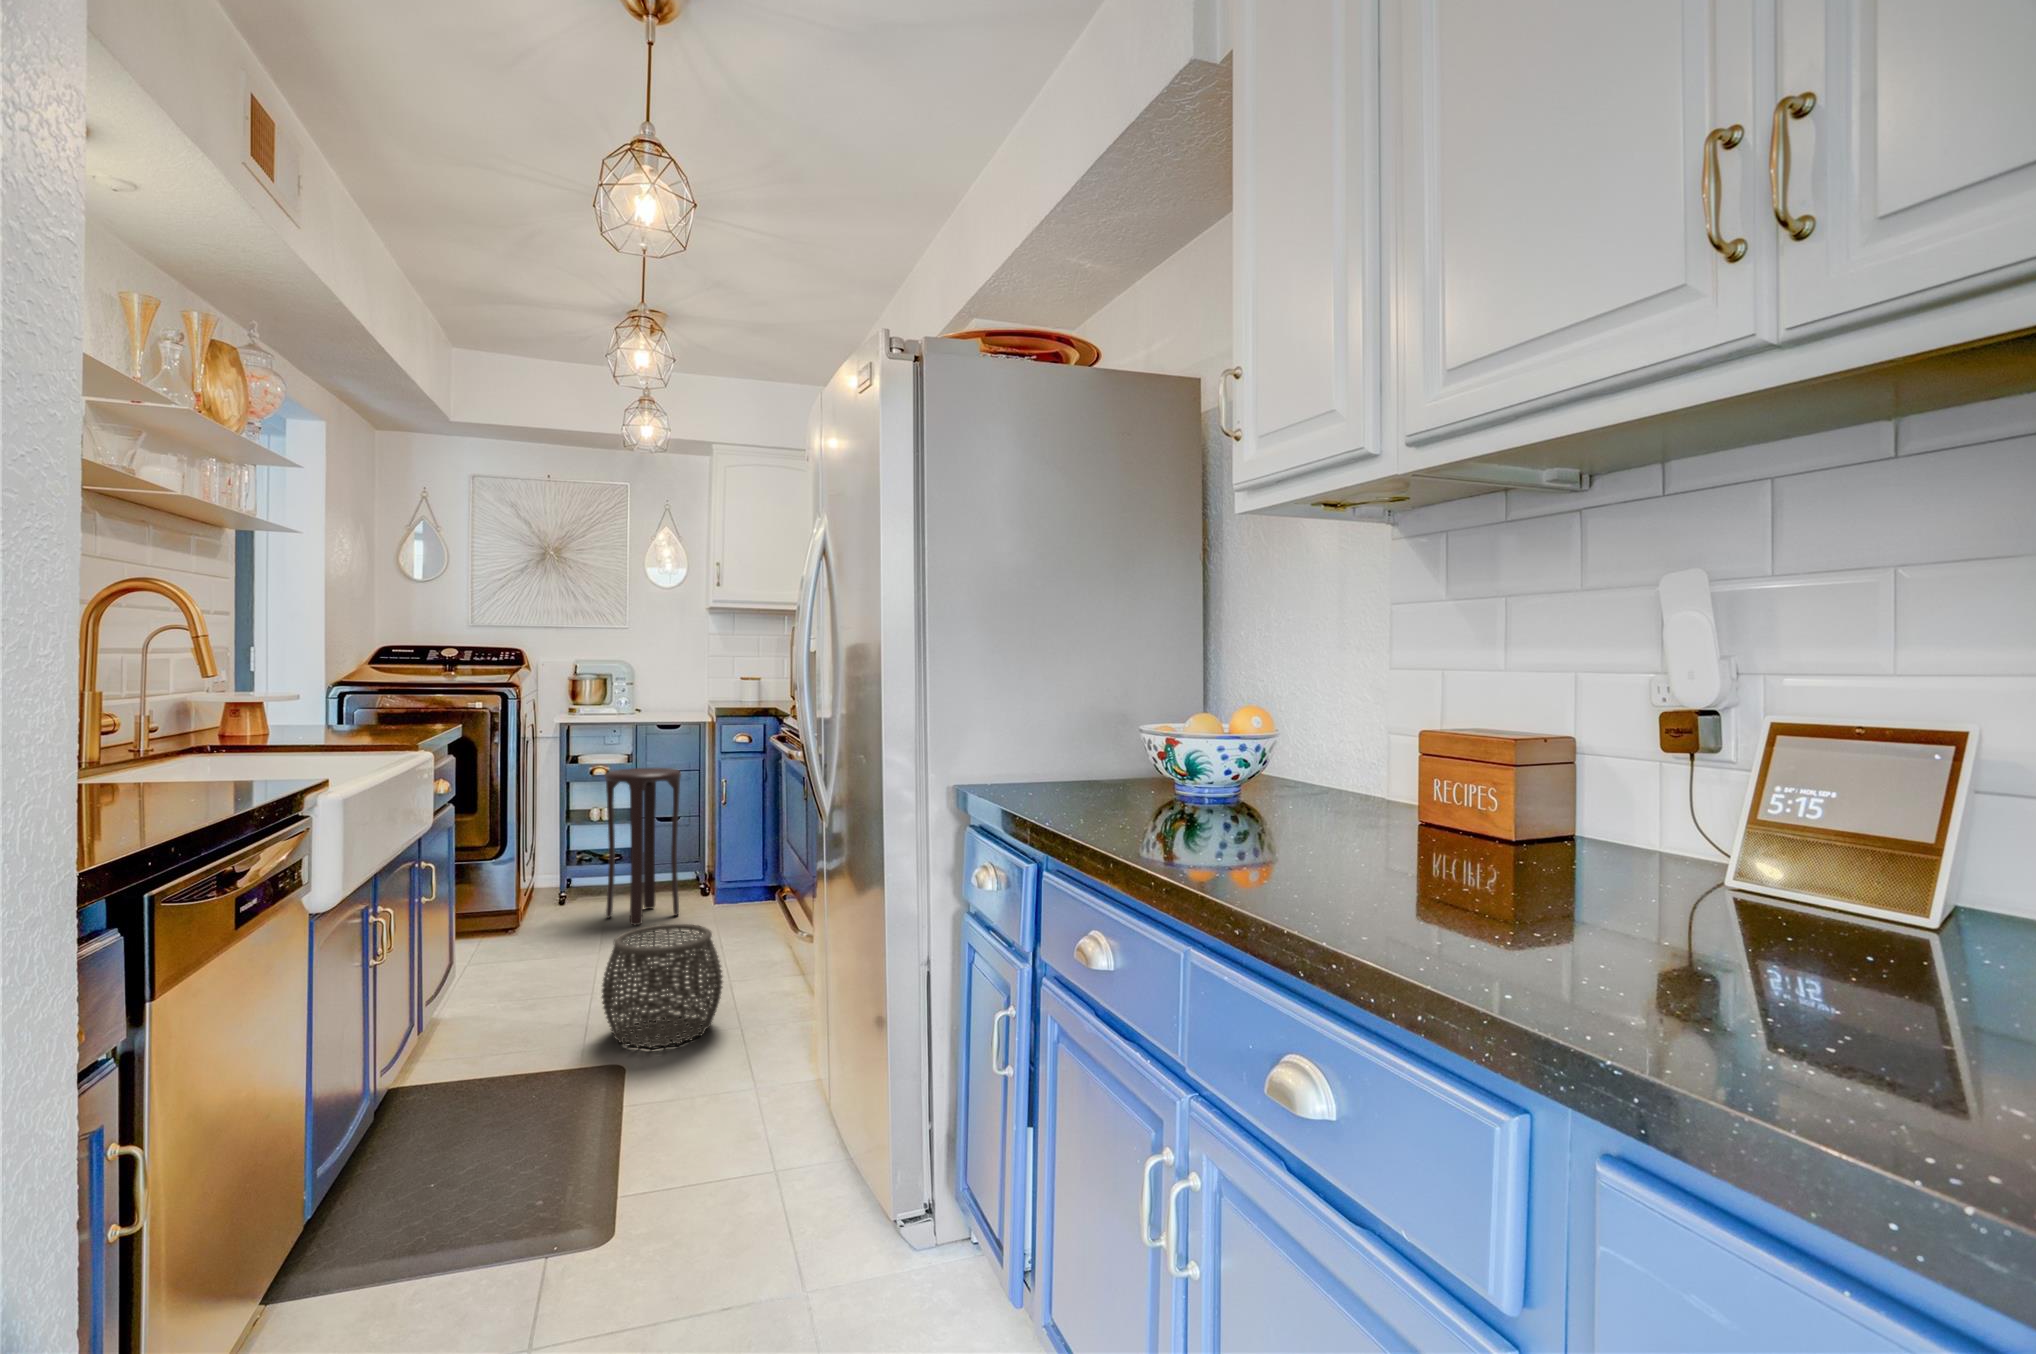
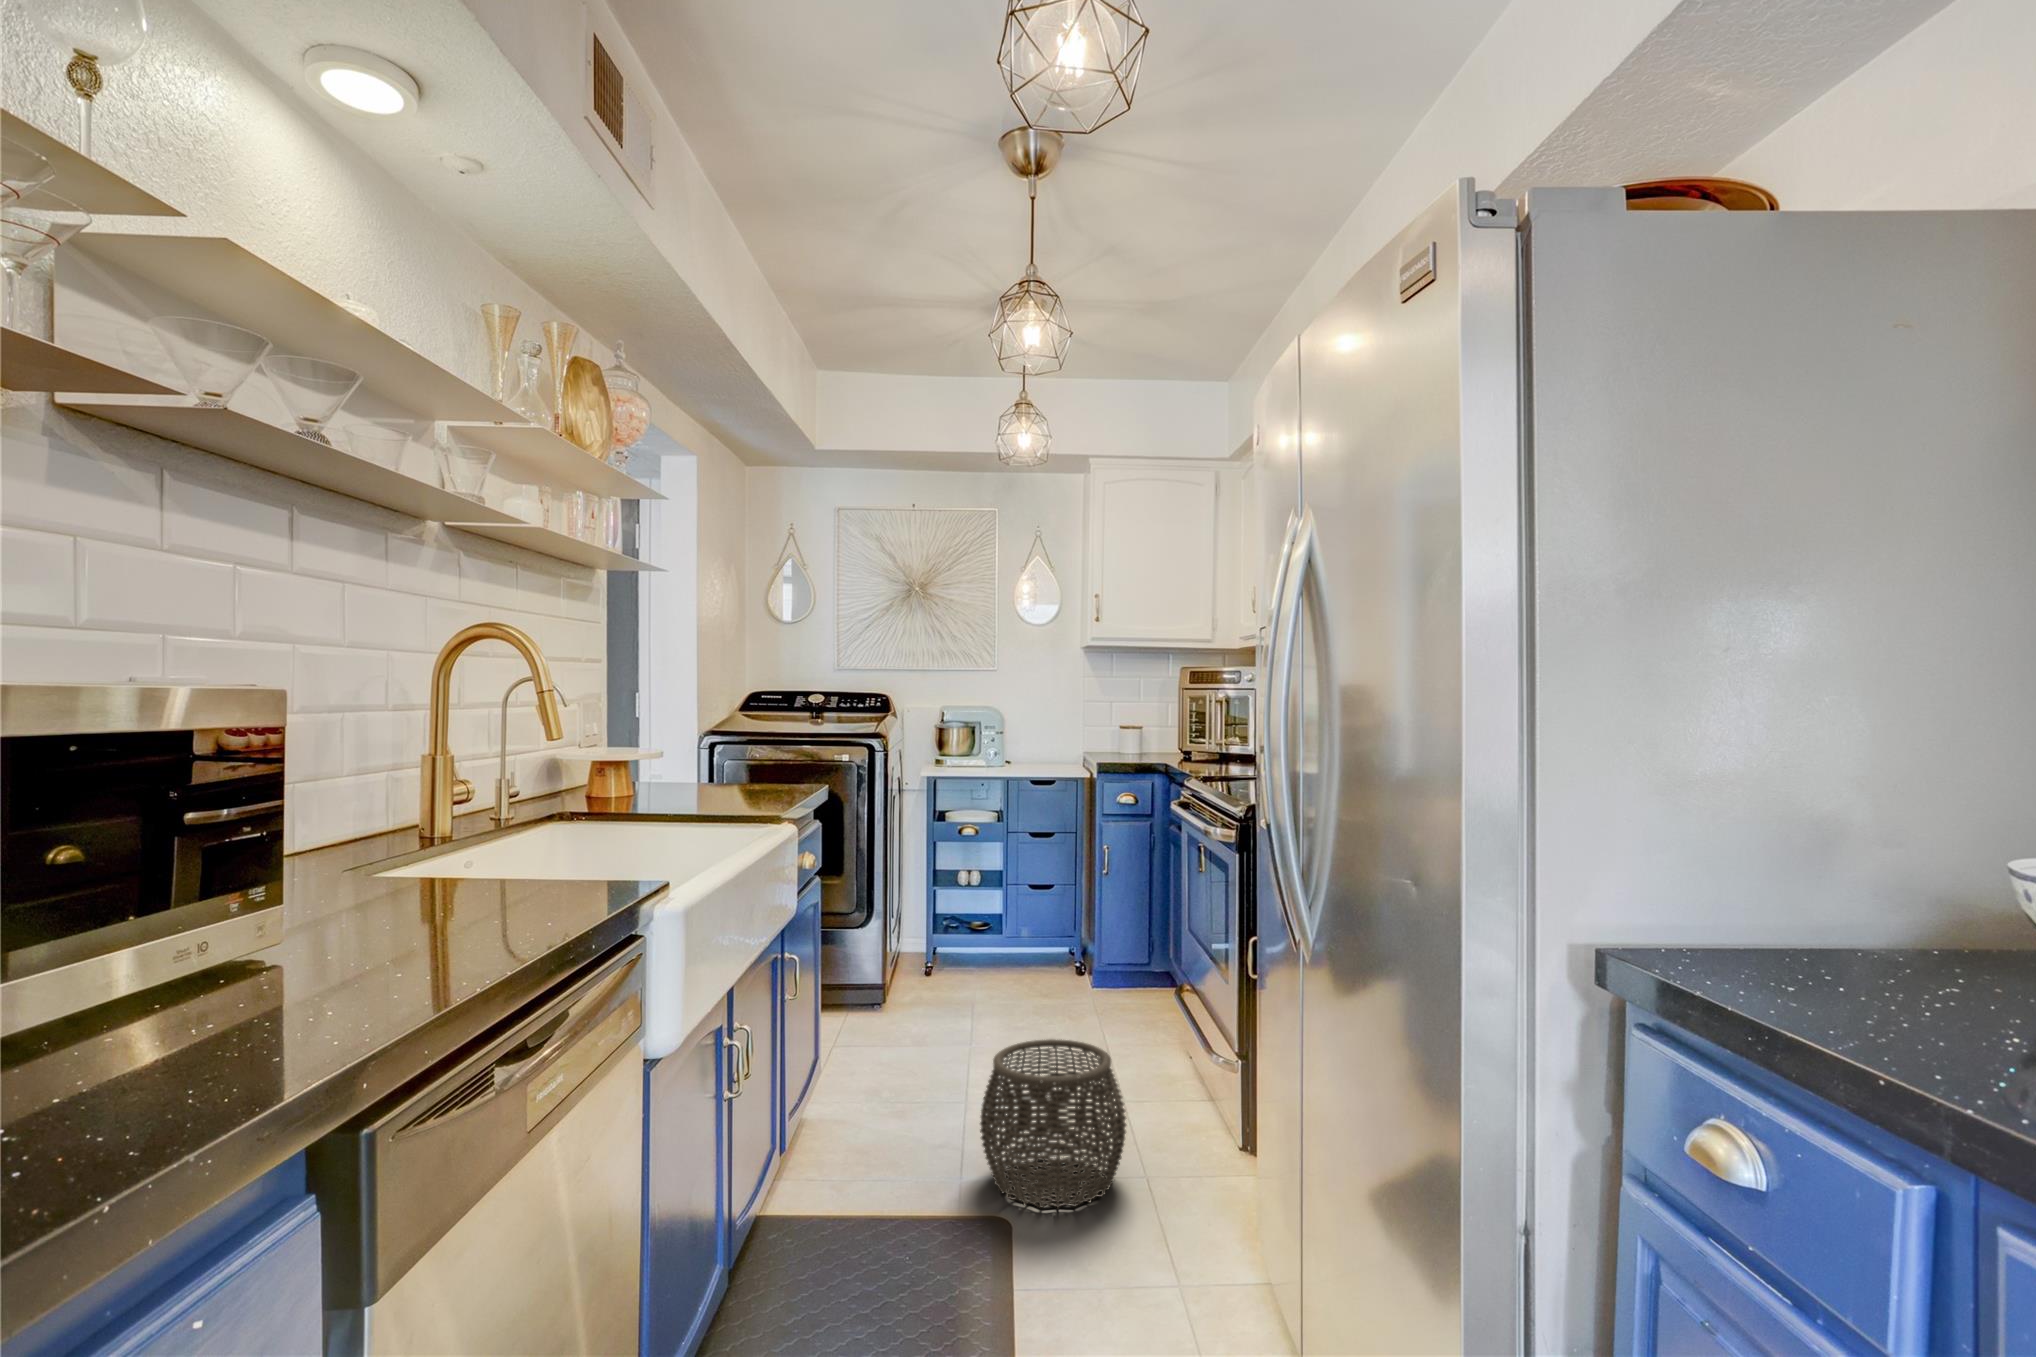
stool: present [605,768,681,925] -> none [974,828,1058,1017]

